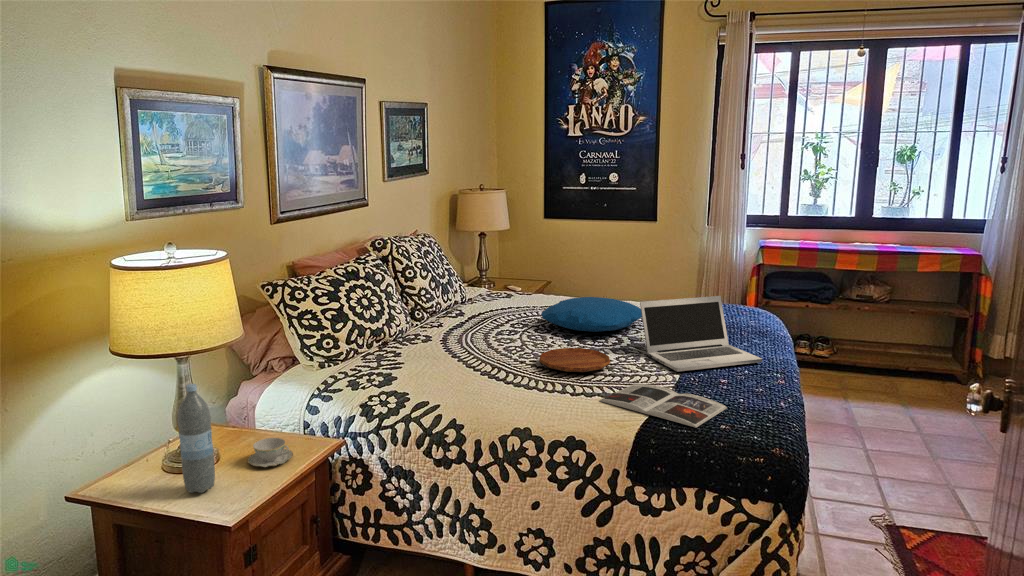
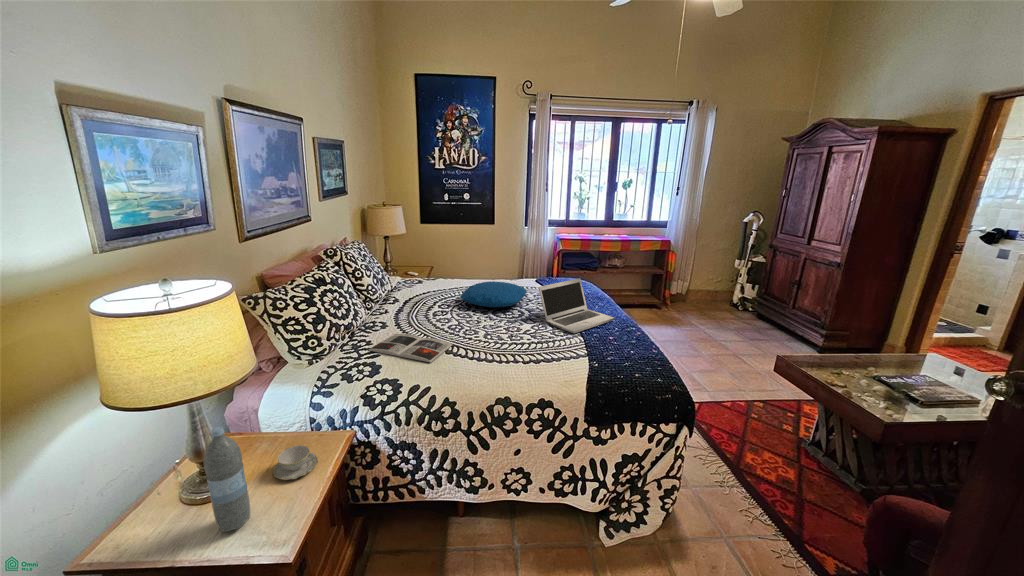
tray: present [539,348,610,372] -> none [480,322,531,343]
magazine: present [600,384,727,428] -> present [368,334,452,362]

